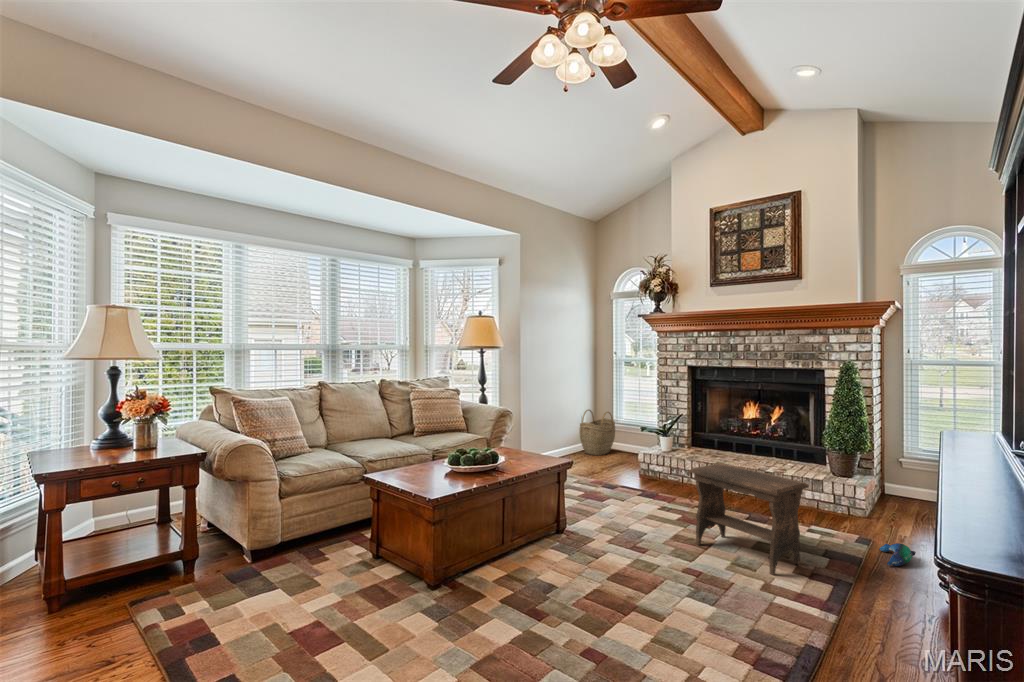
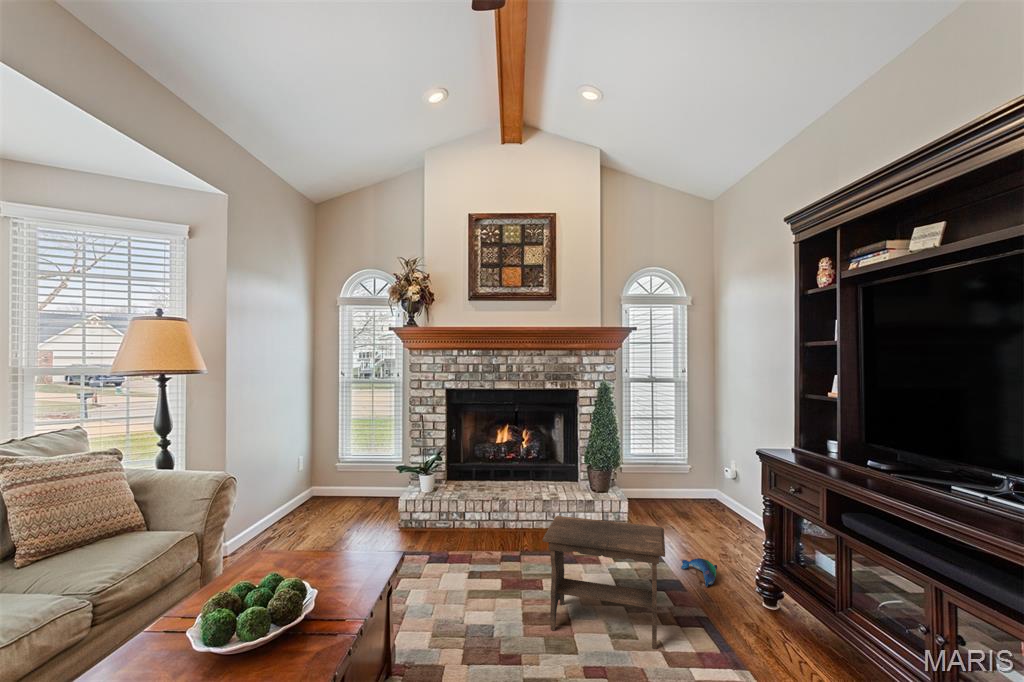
woven basket: present [580,410,615,455] -> none [299,449,345,509]

